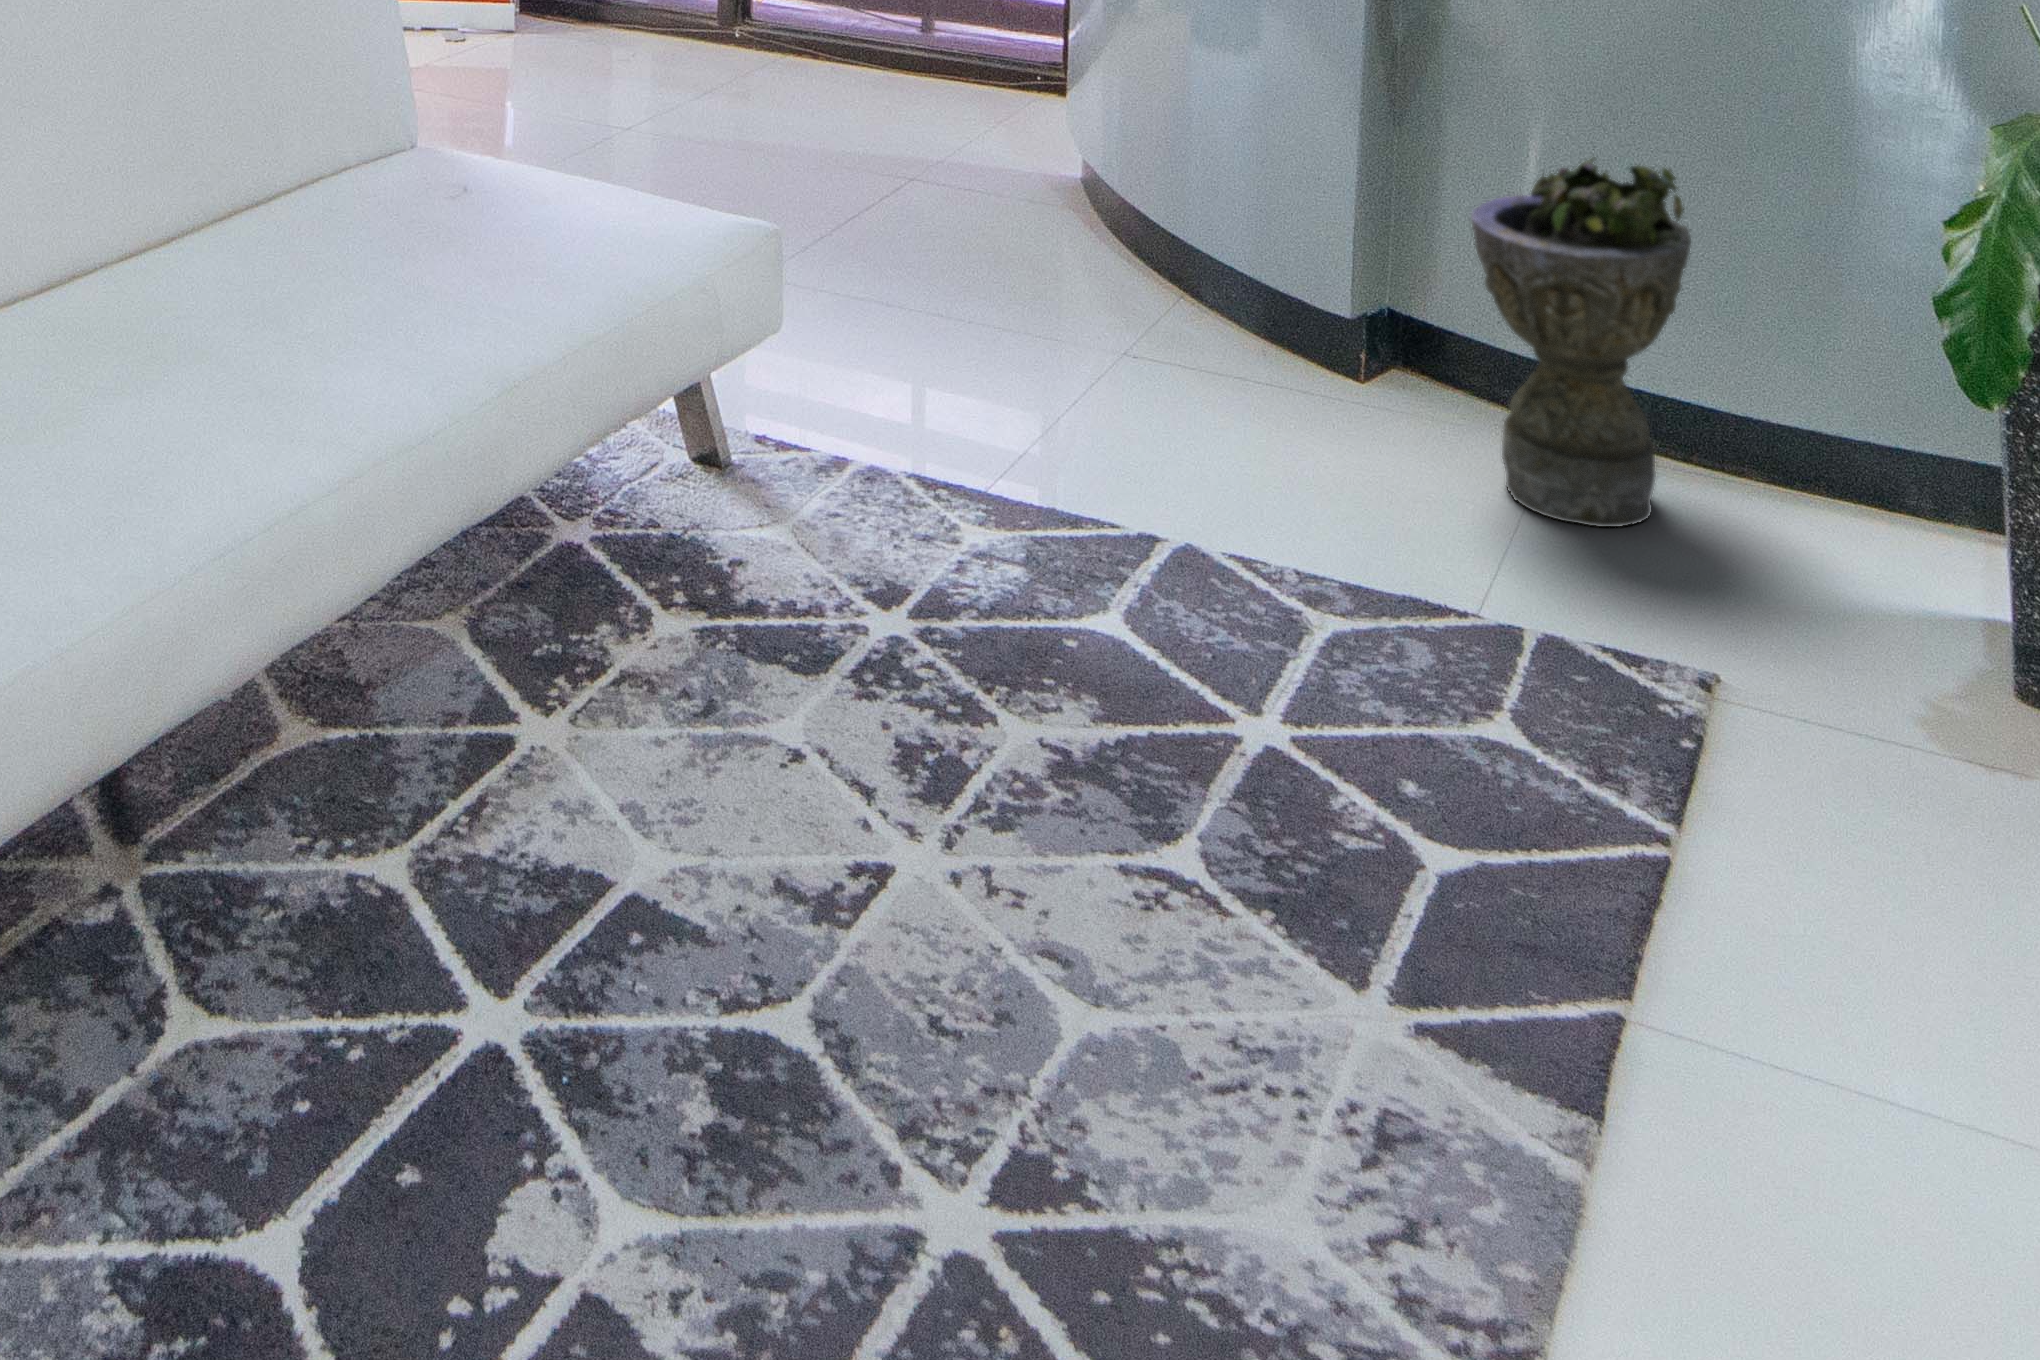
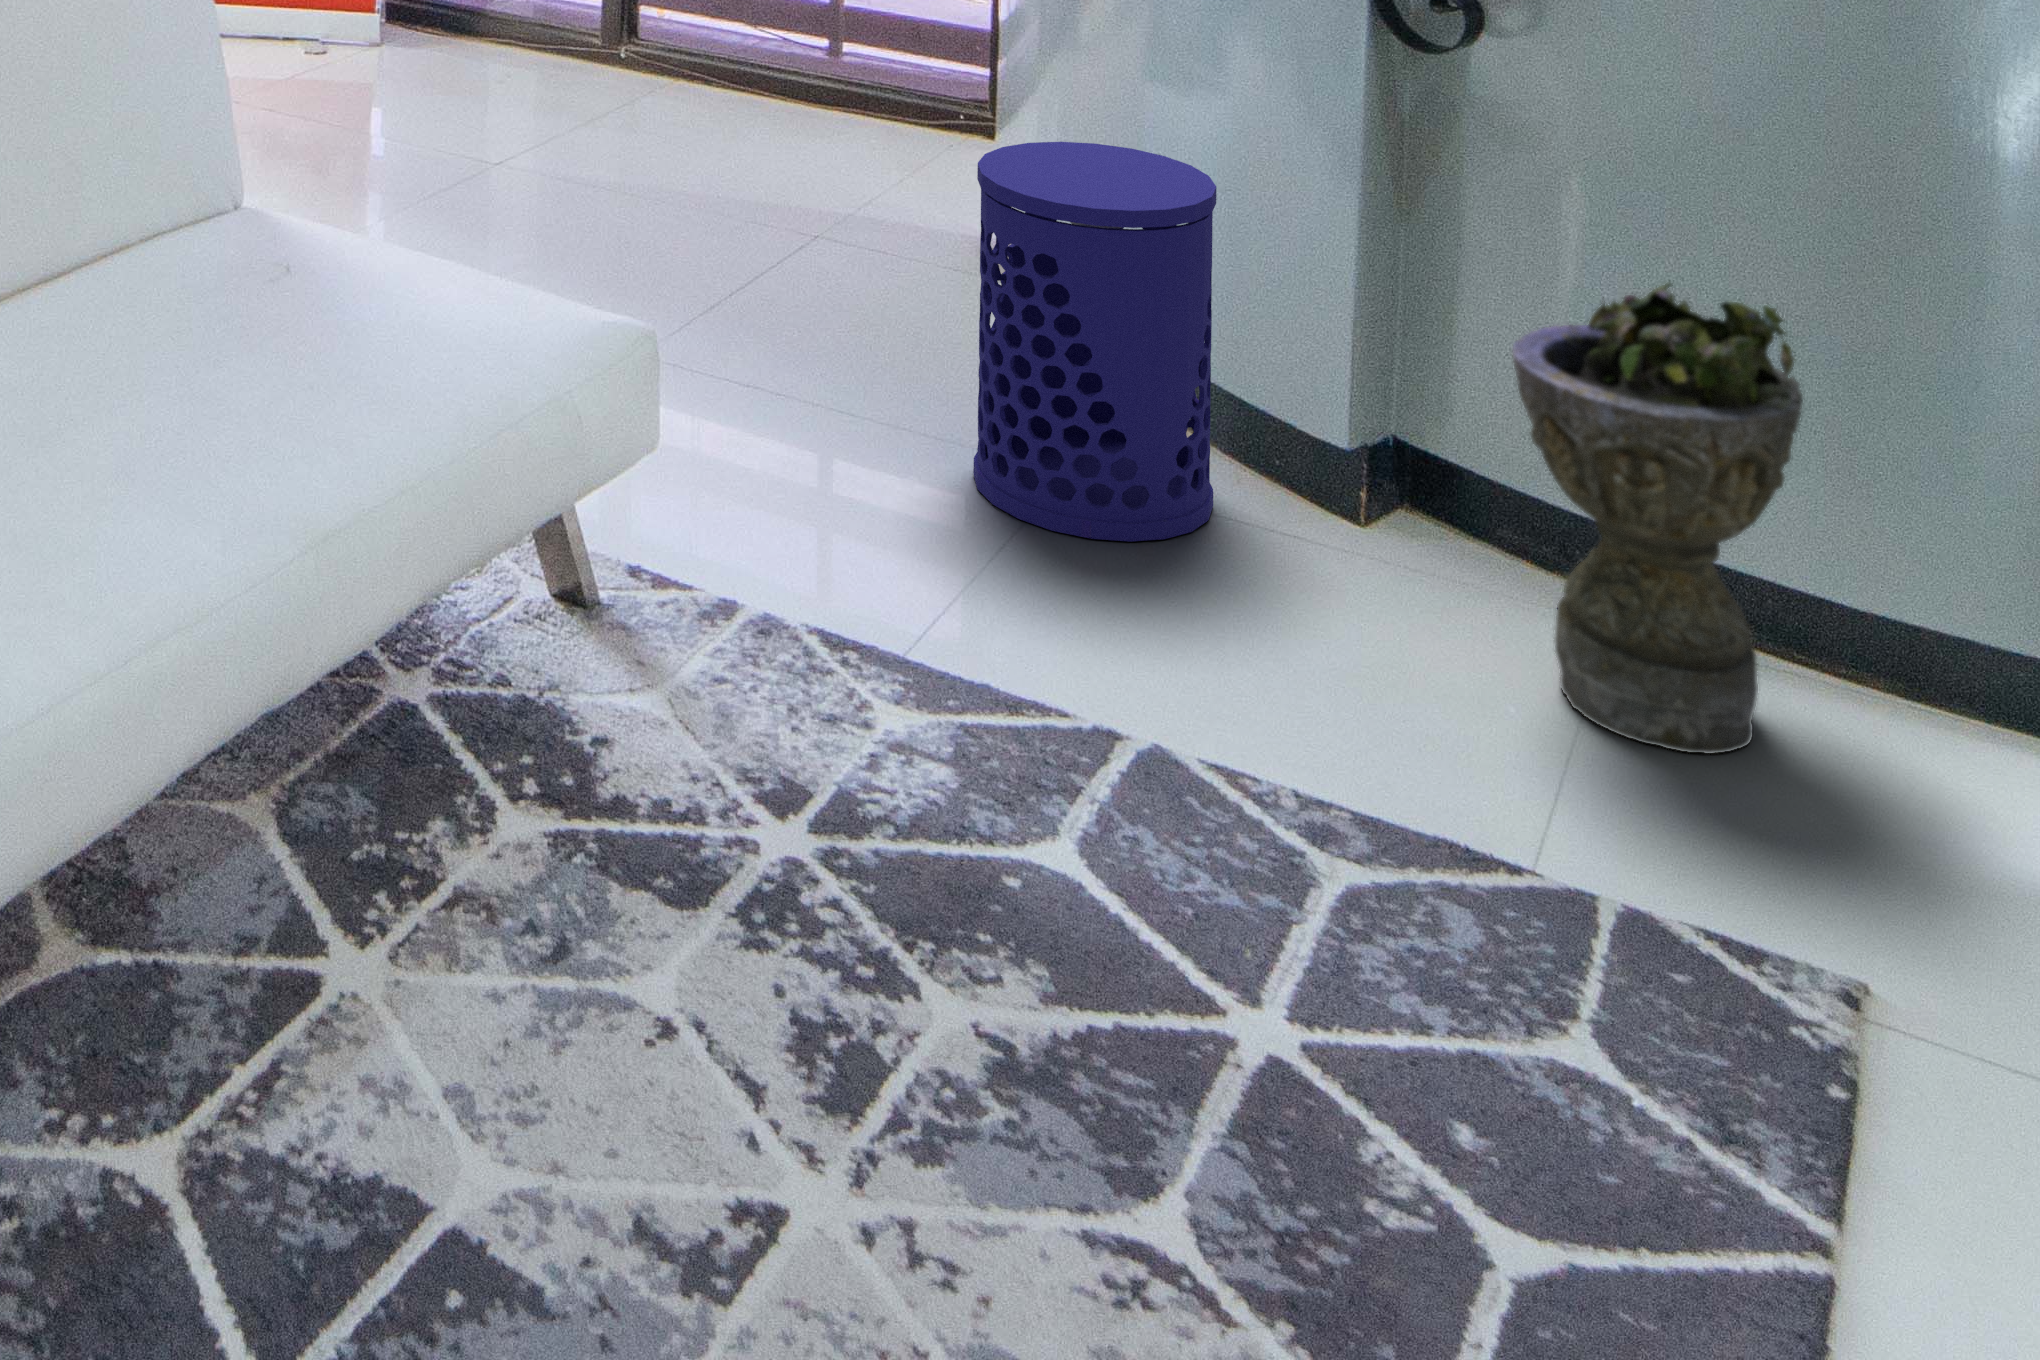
waste bin: none [1040,70,1241,397] -> present [973,142,1217,542]

